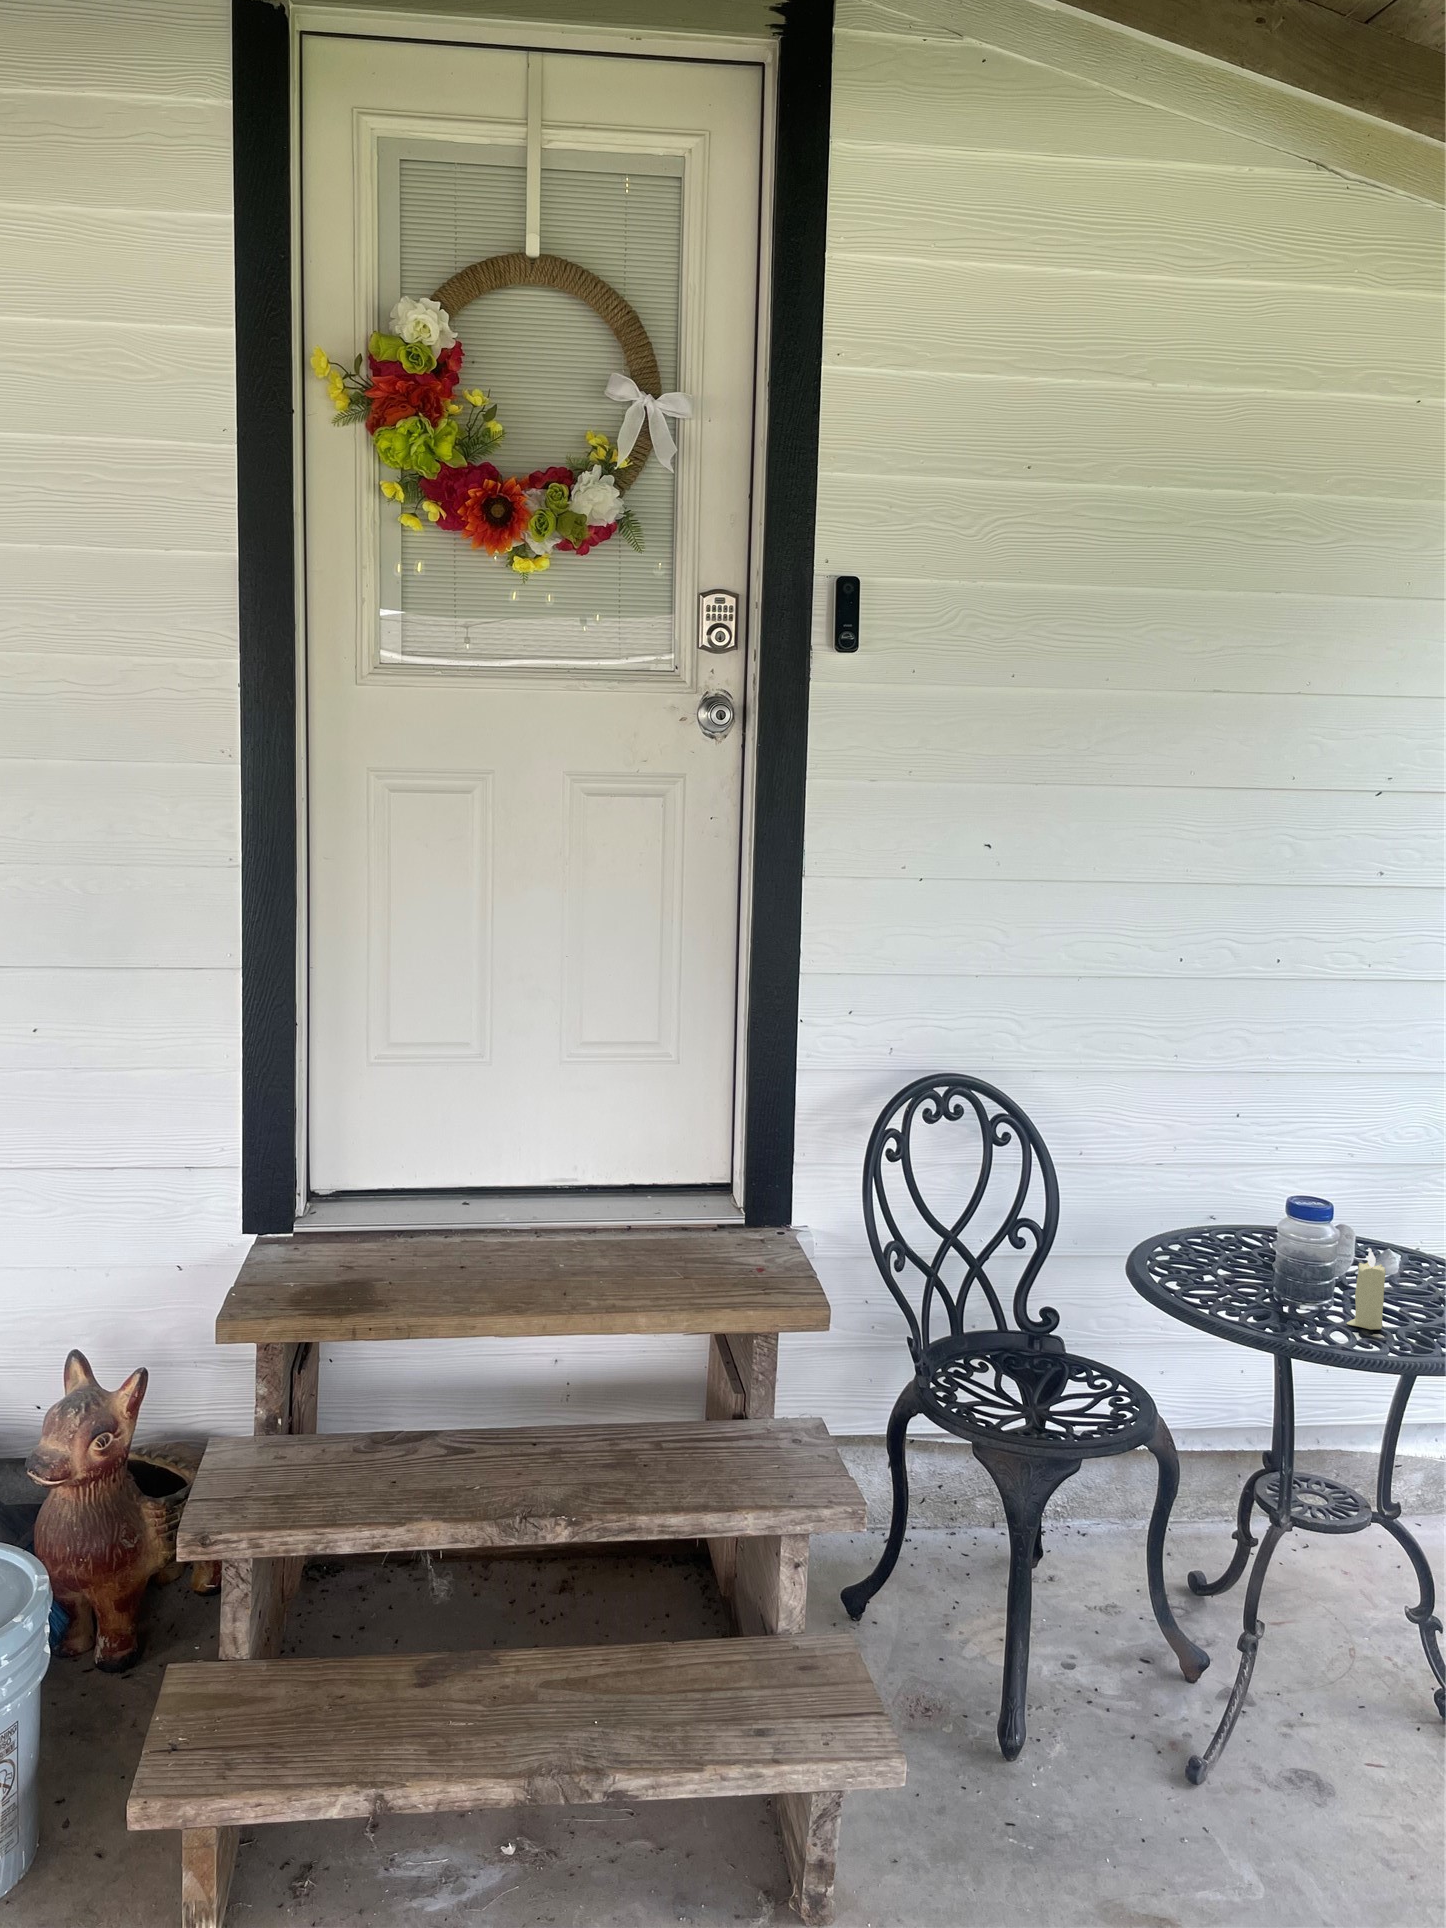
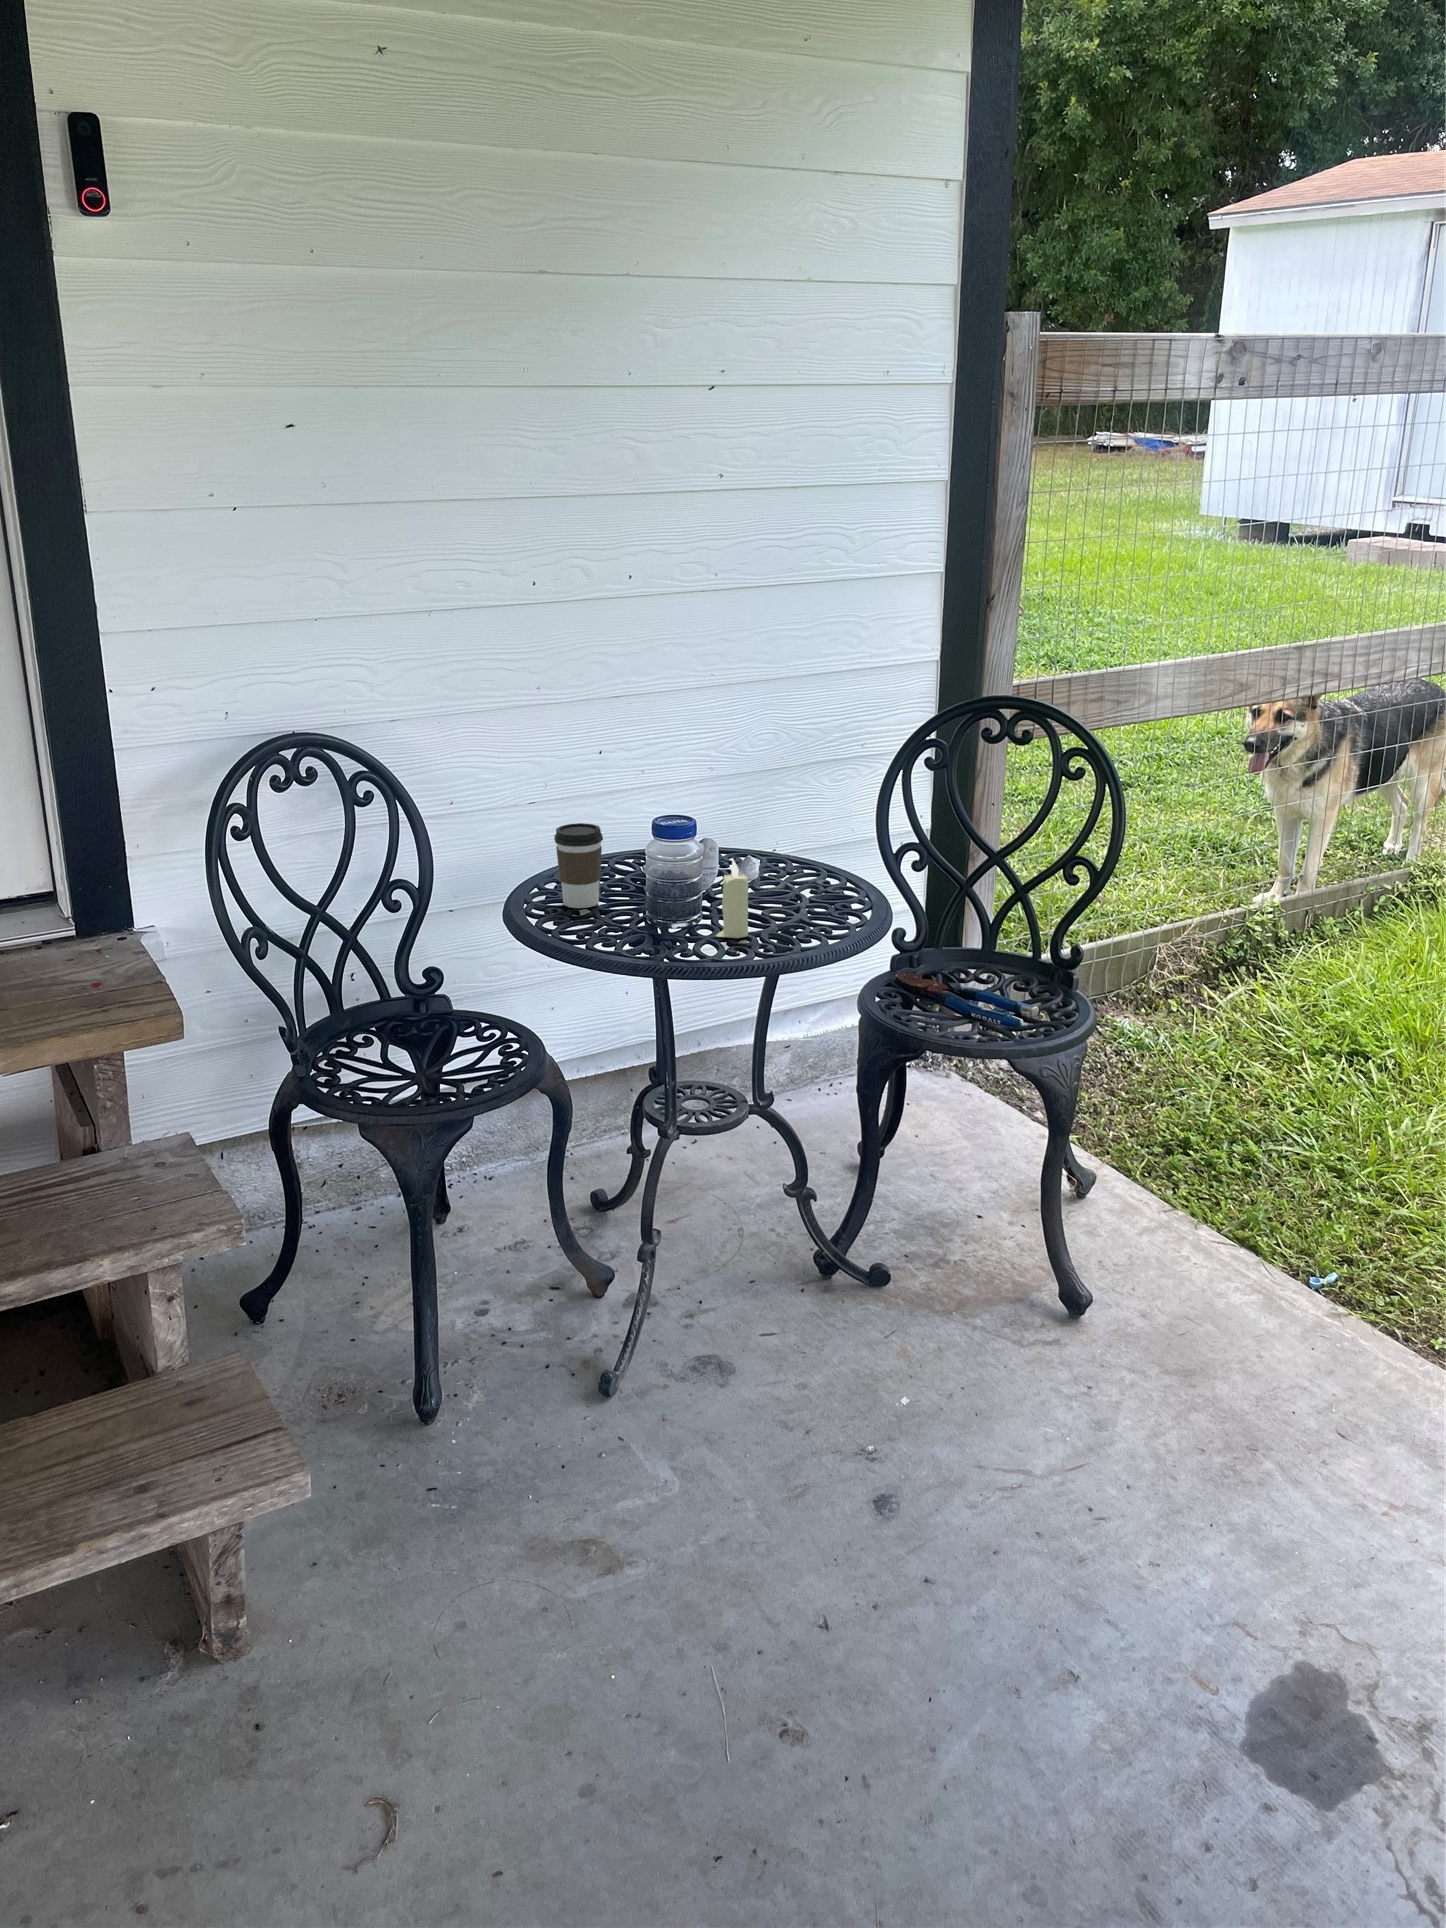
coffee cup: none [1185,1190,1234,1274] -> present [554,823,603,908]

